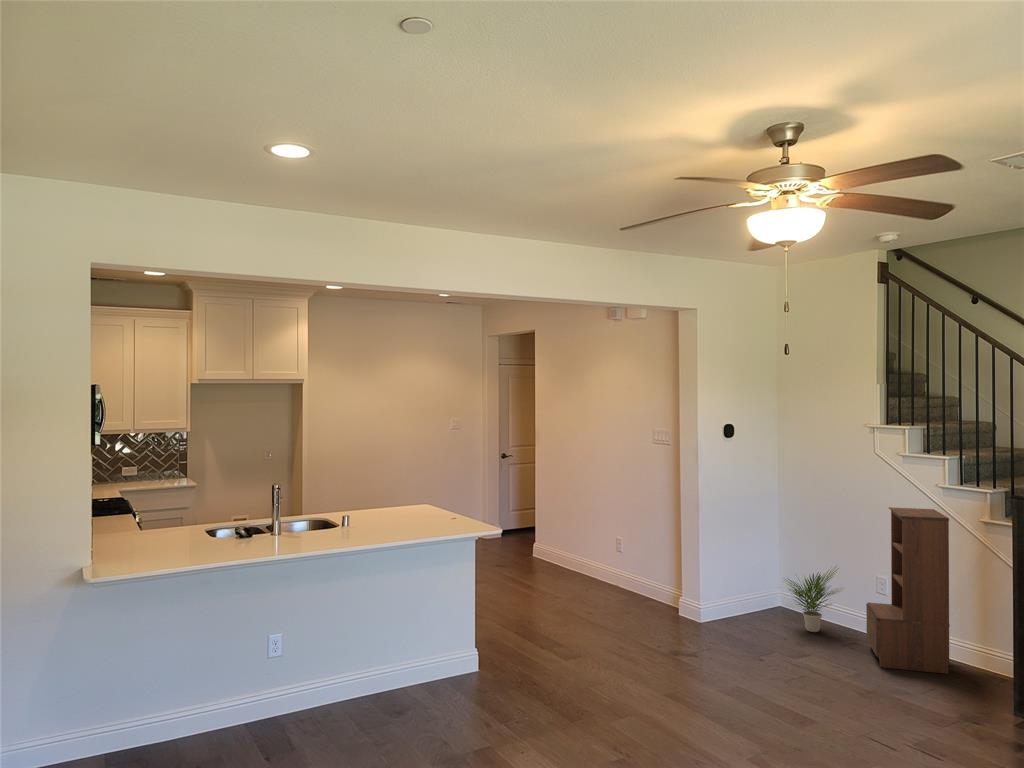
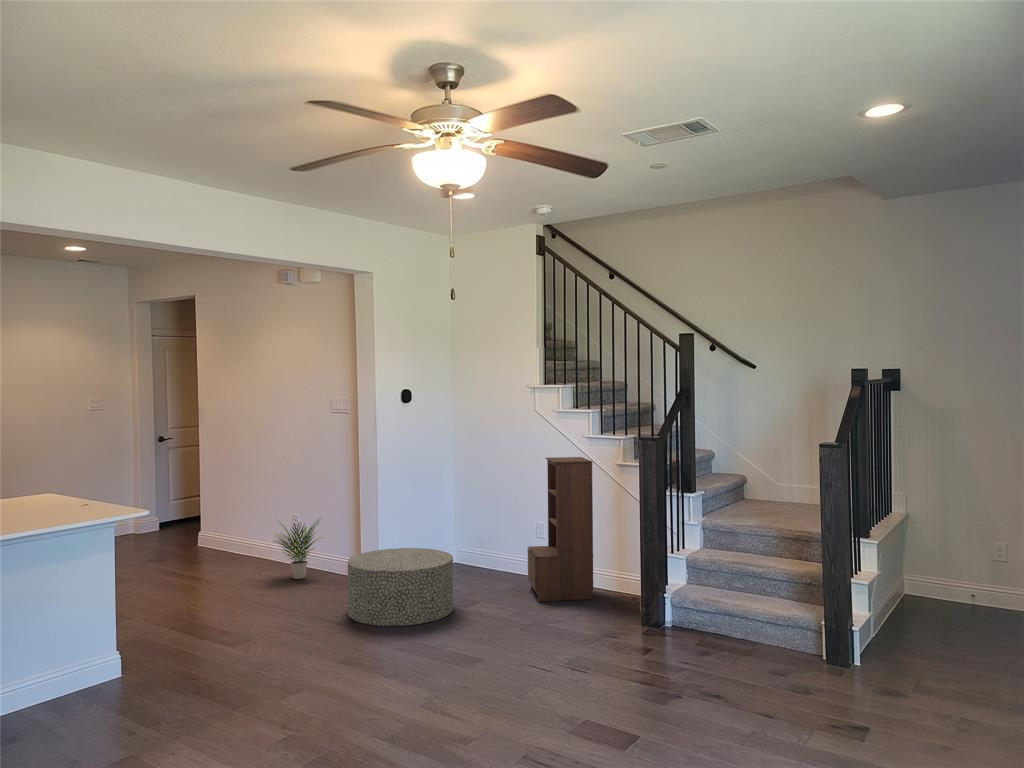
potted plant: present [786,567,839,632] -> present [278,520,318,579]
ottoman: none [672,589,781,675] -> present [348,548,453,626]

